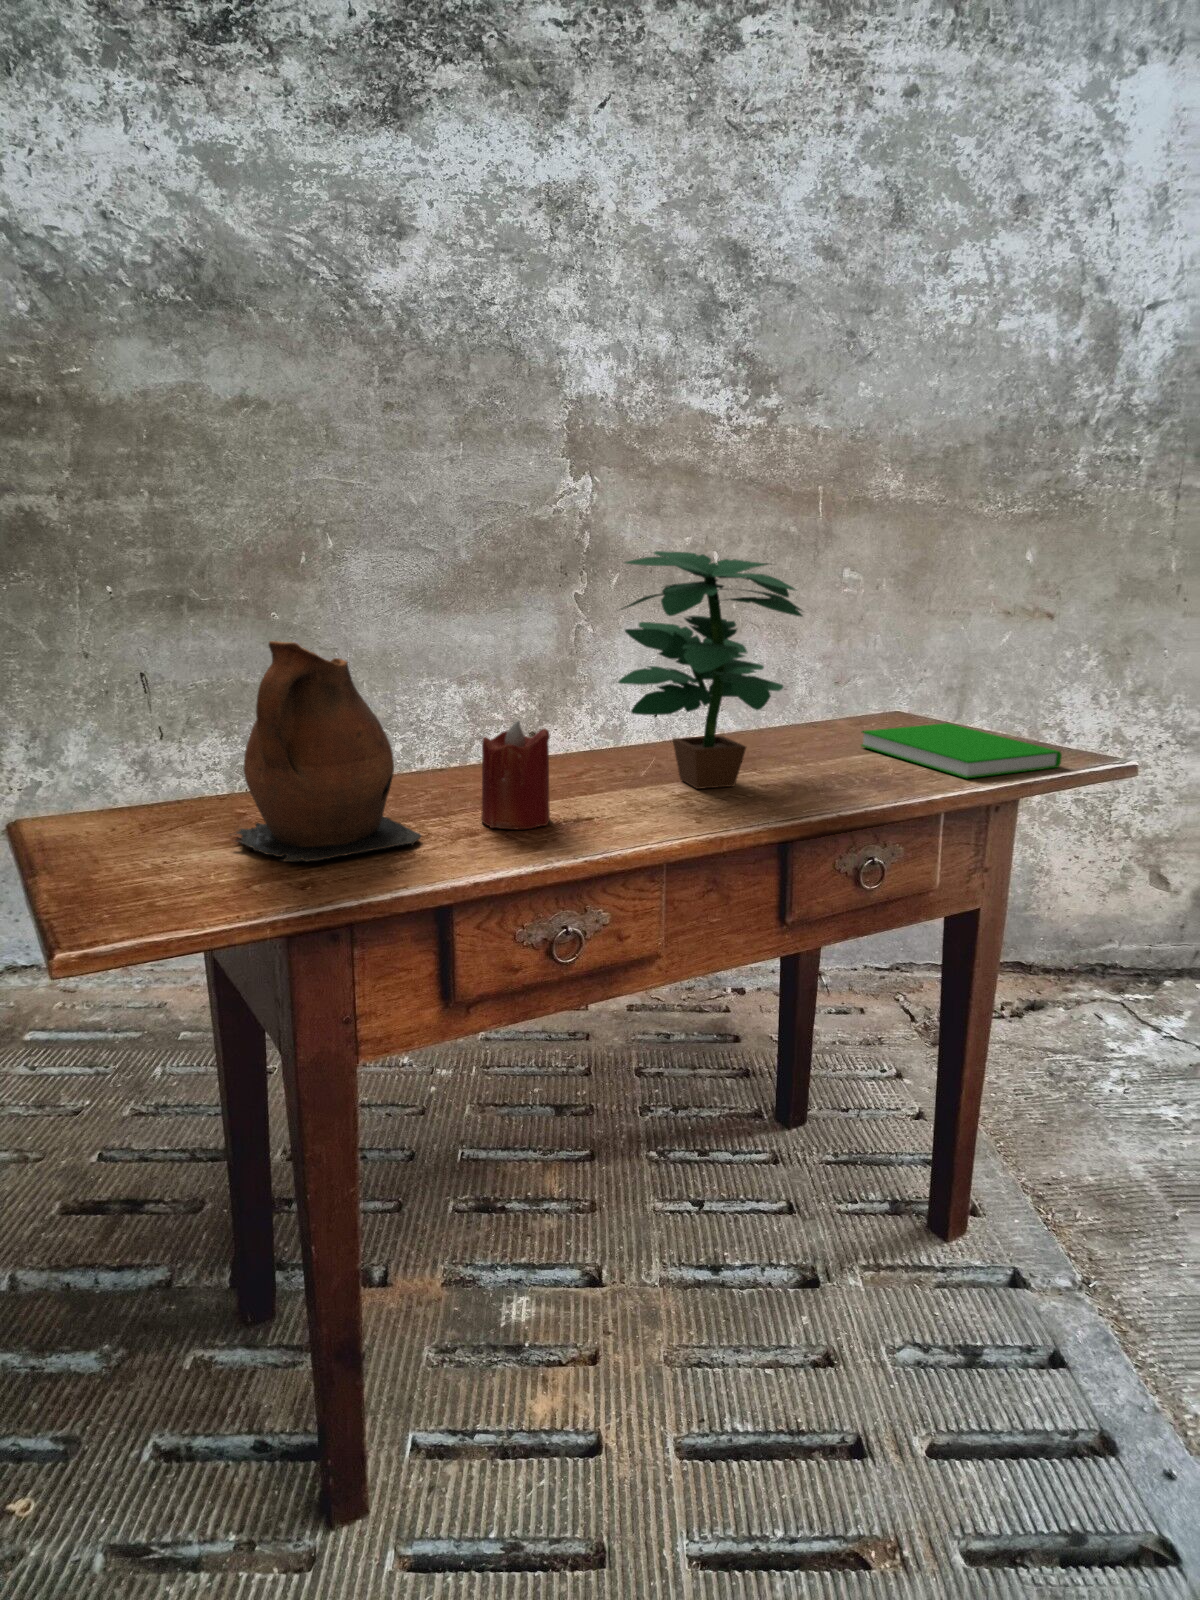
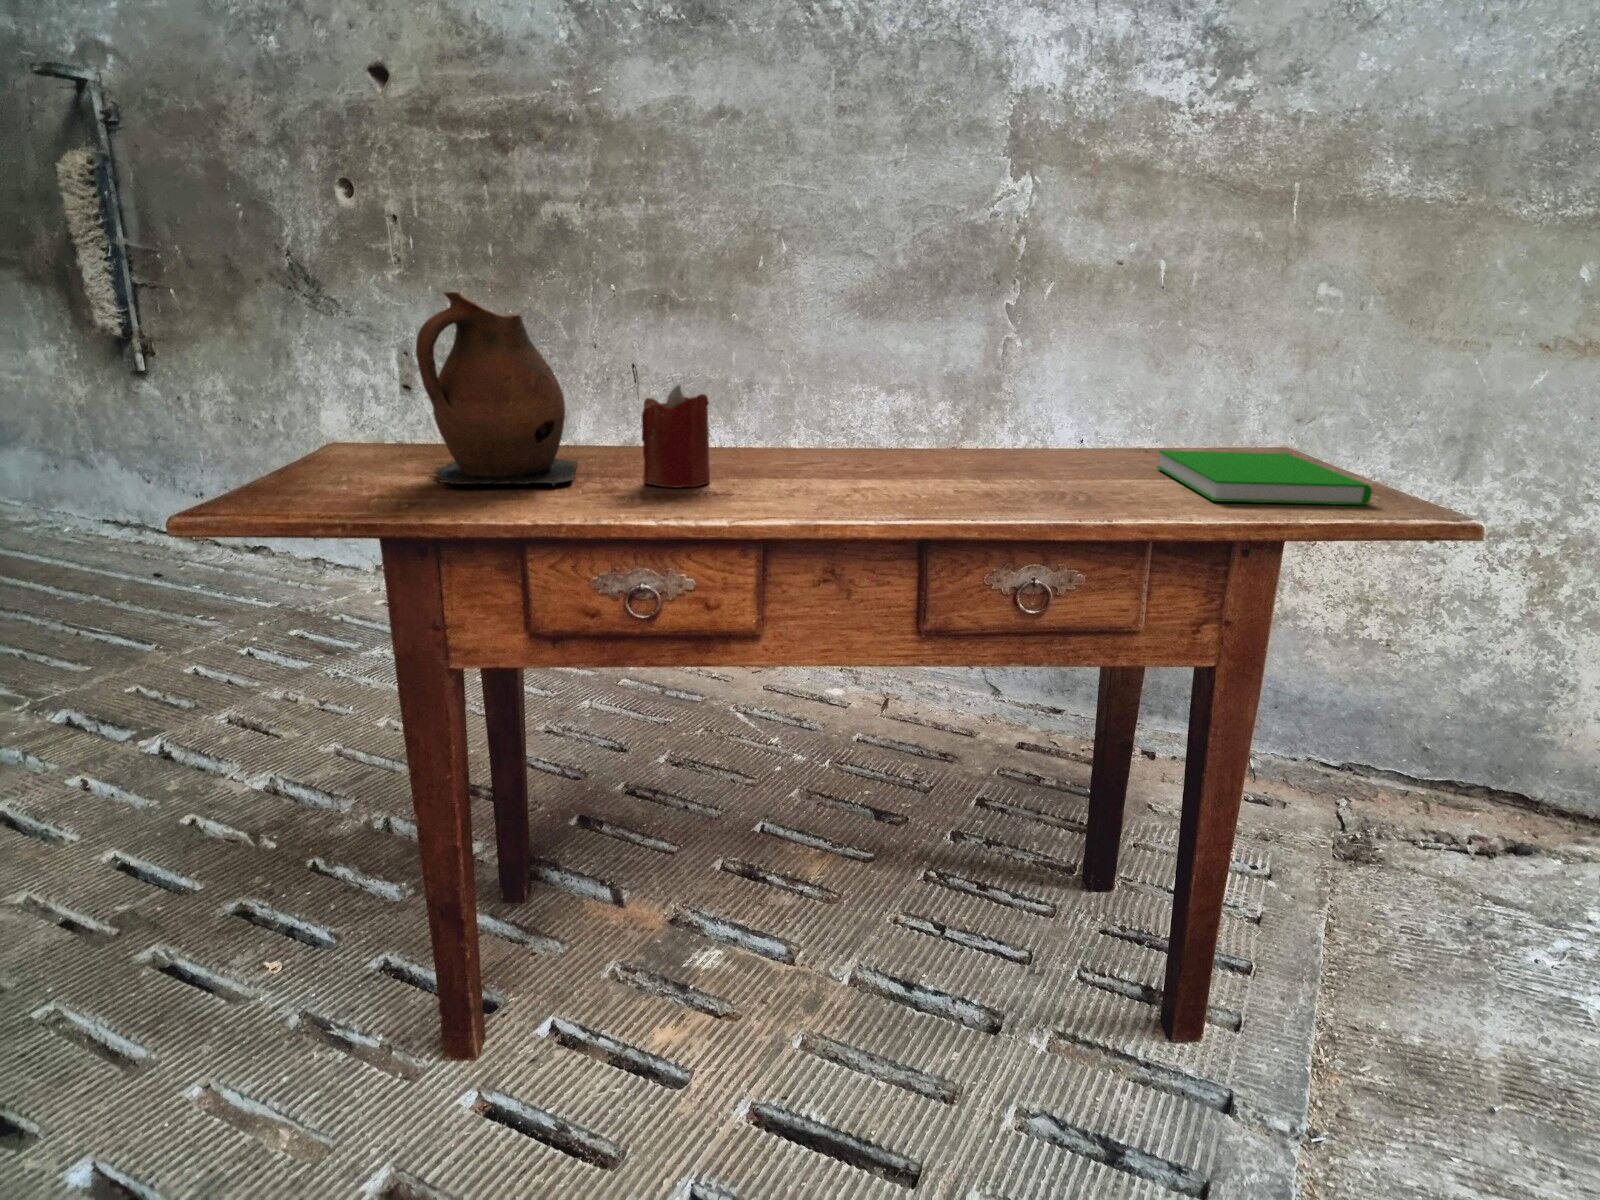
potted plant: present [618,551,803,789] -> none [824,235,1029,482]

